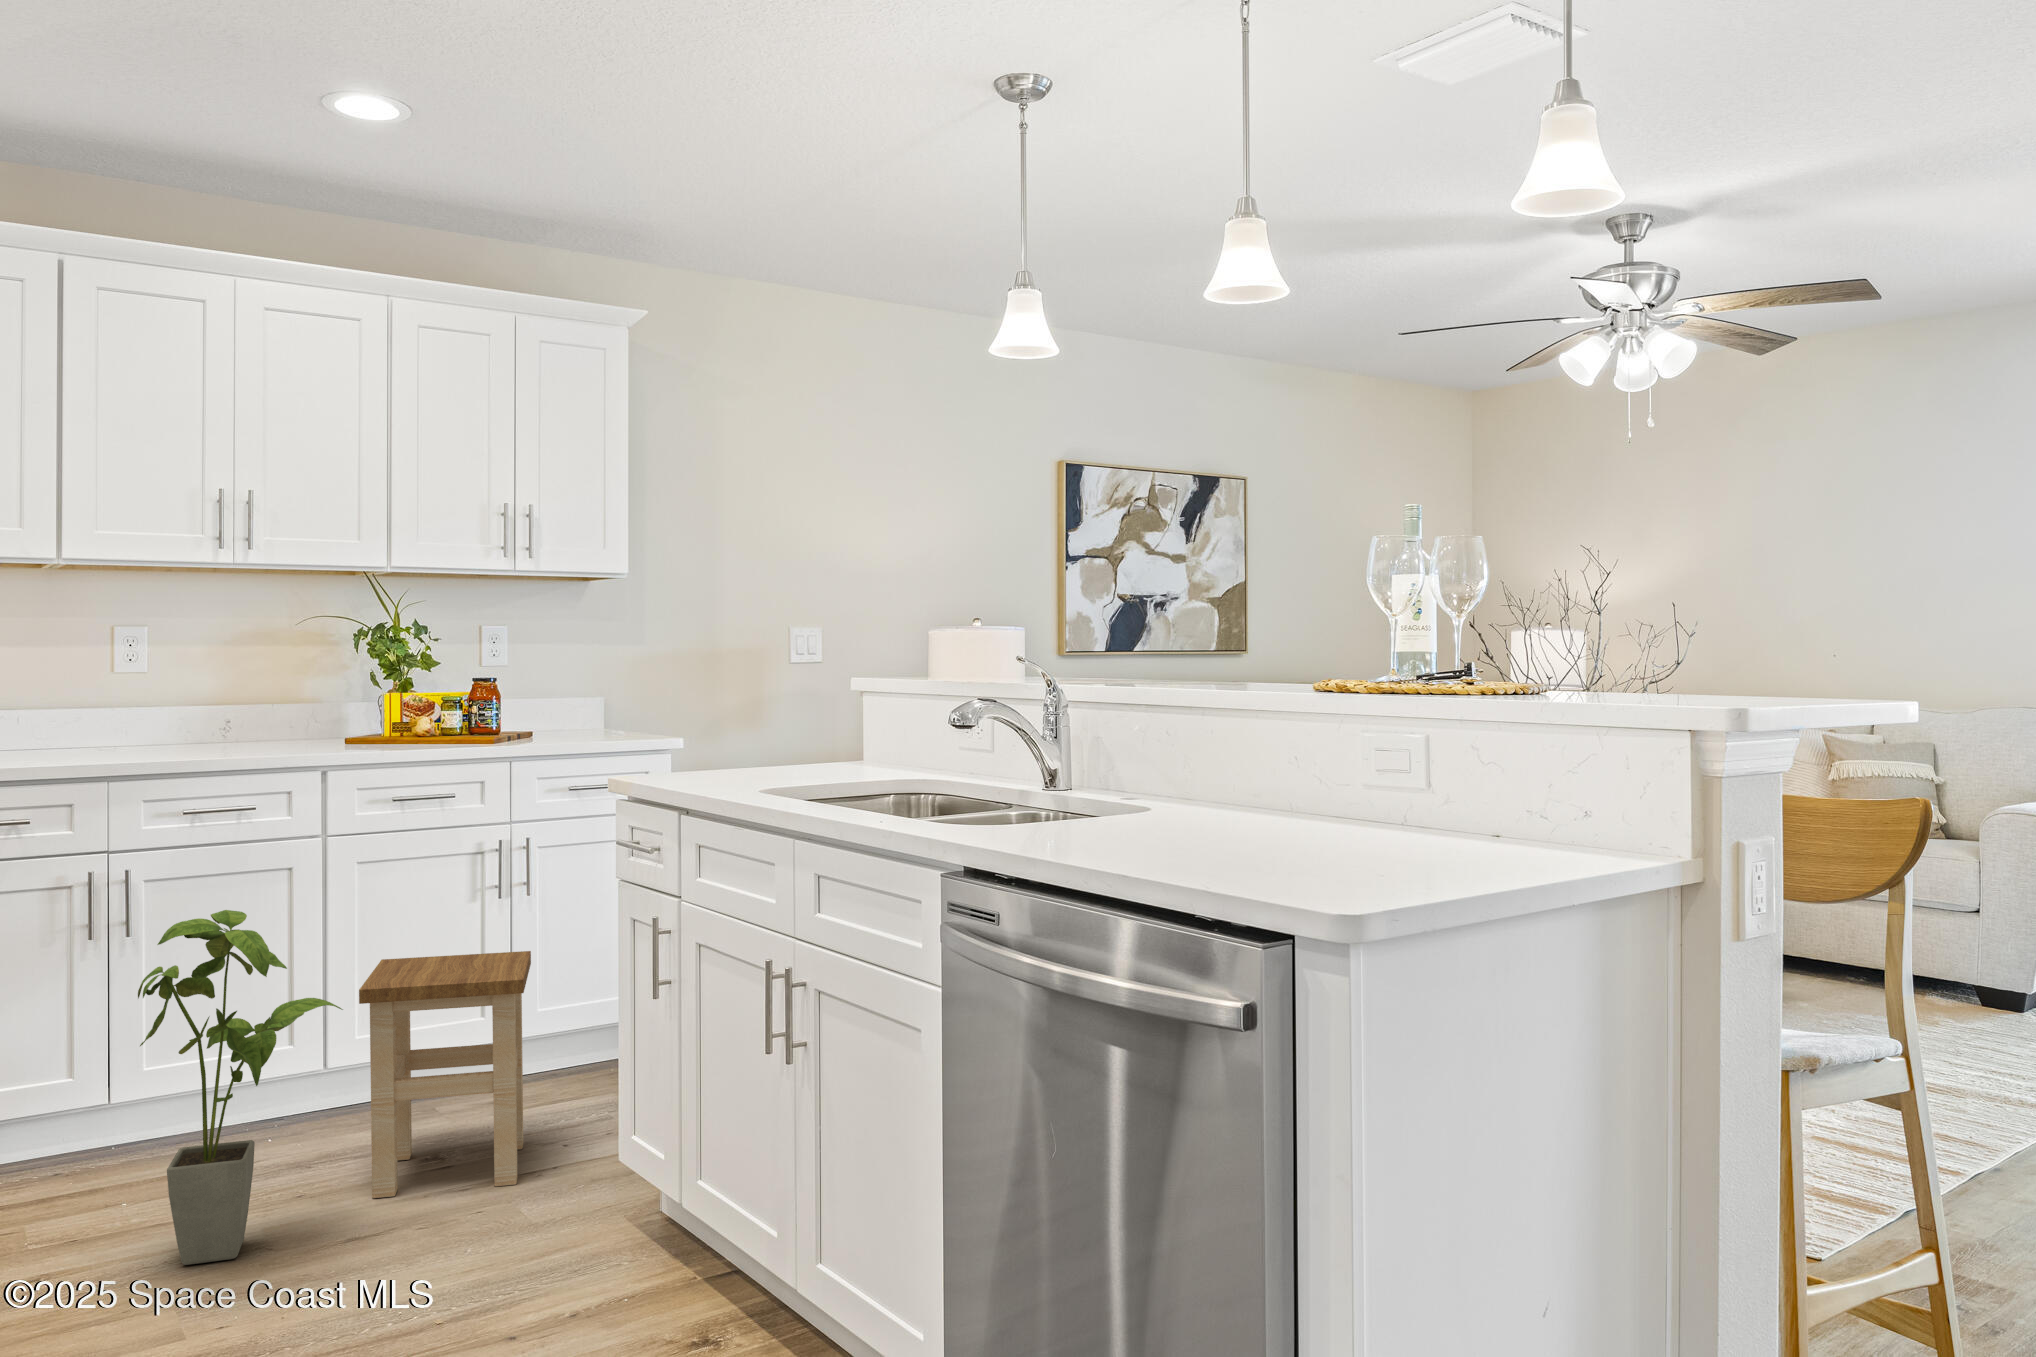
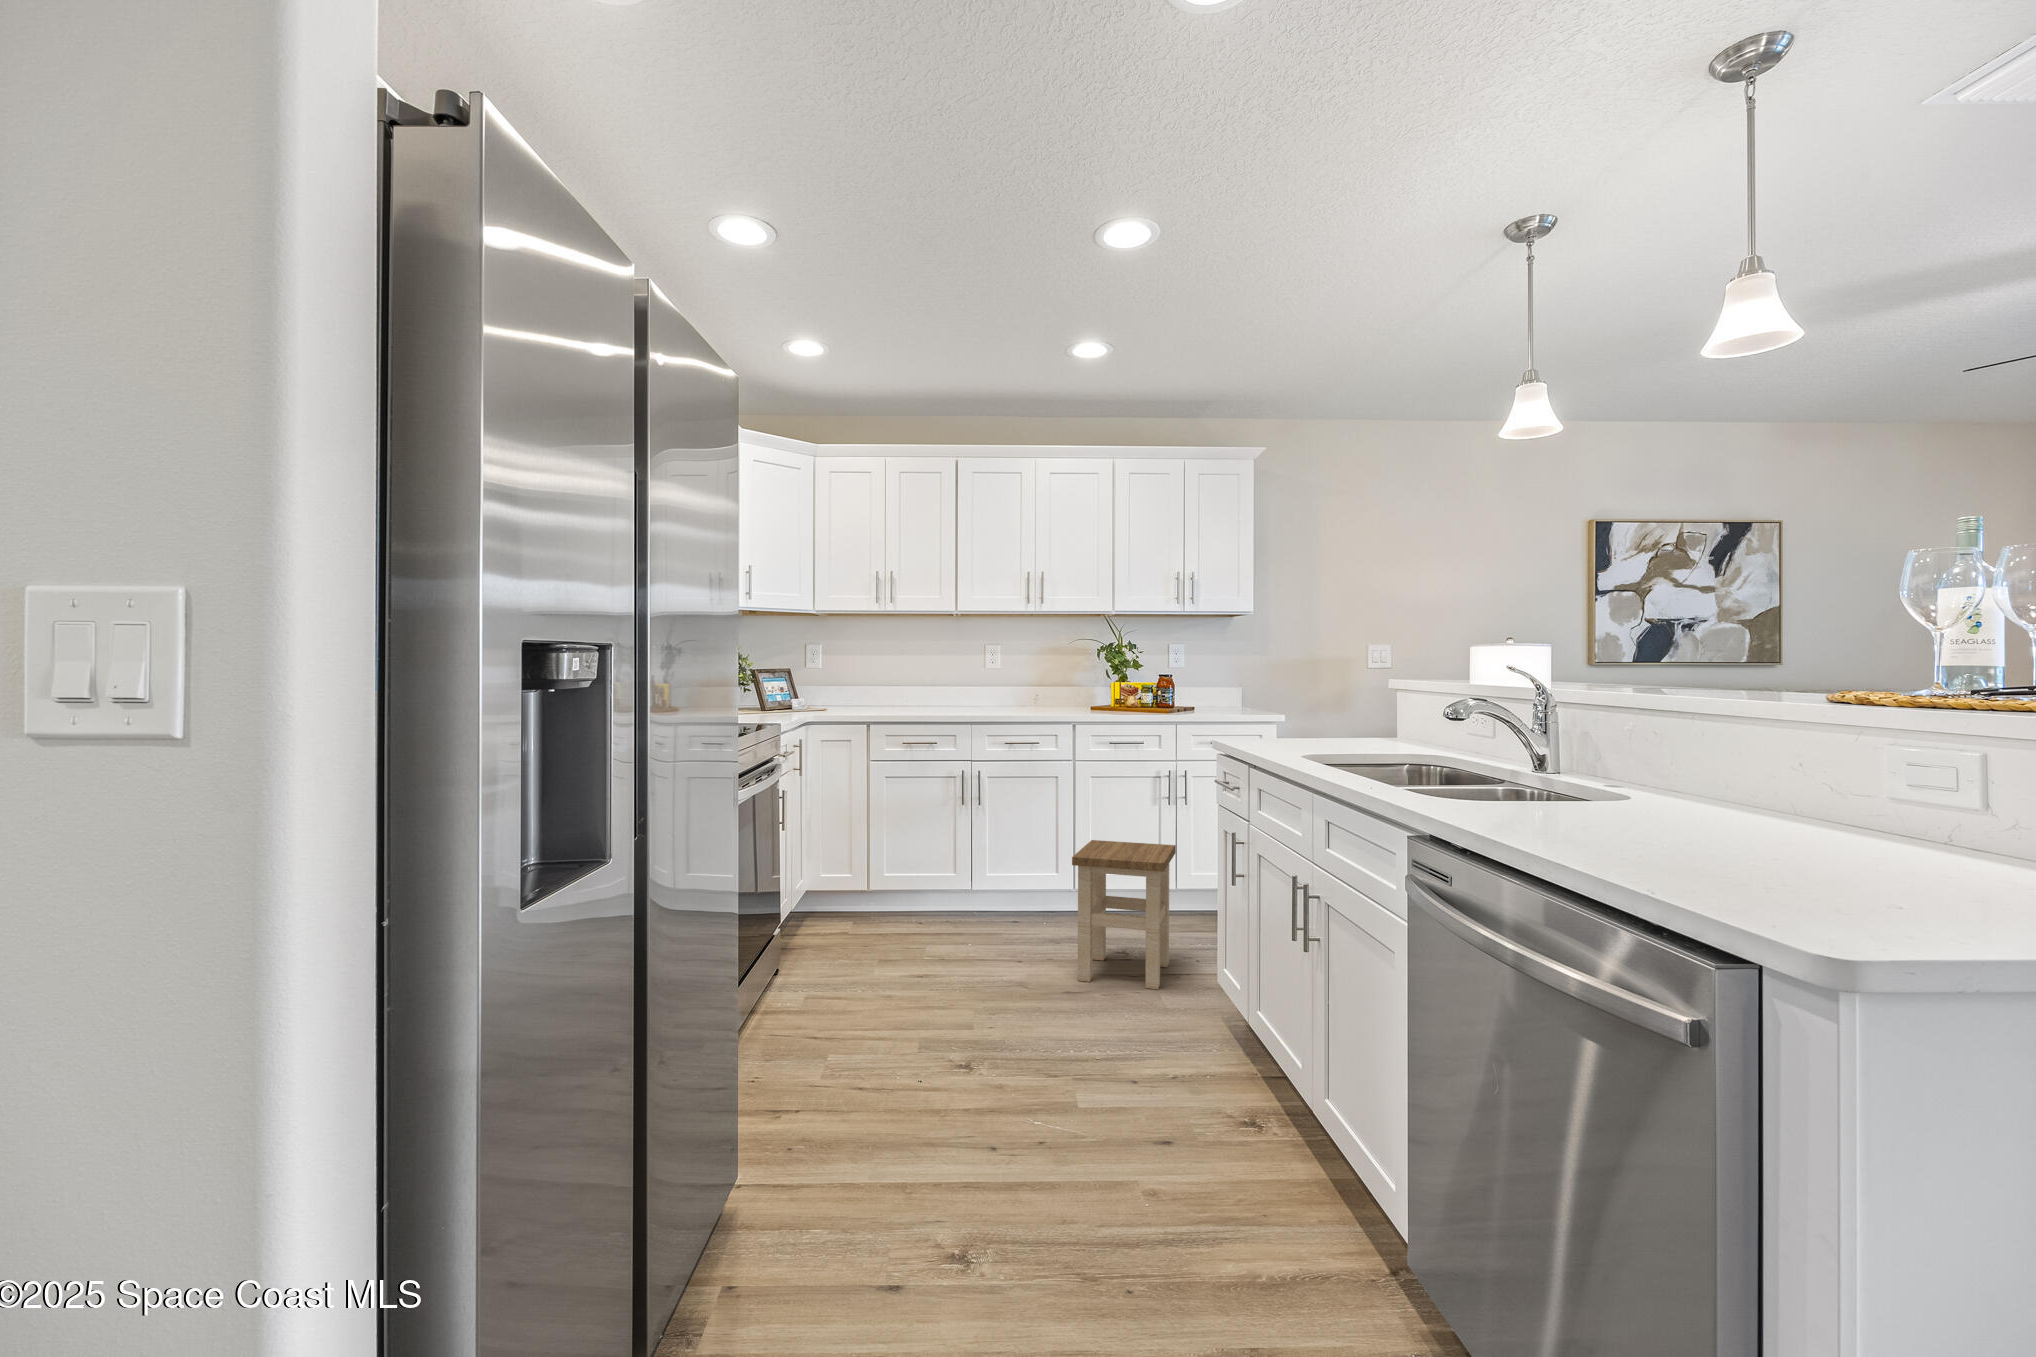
house plant: present [138,910,343,1265] -> none [957,804,1061,1000]

